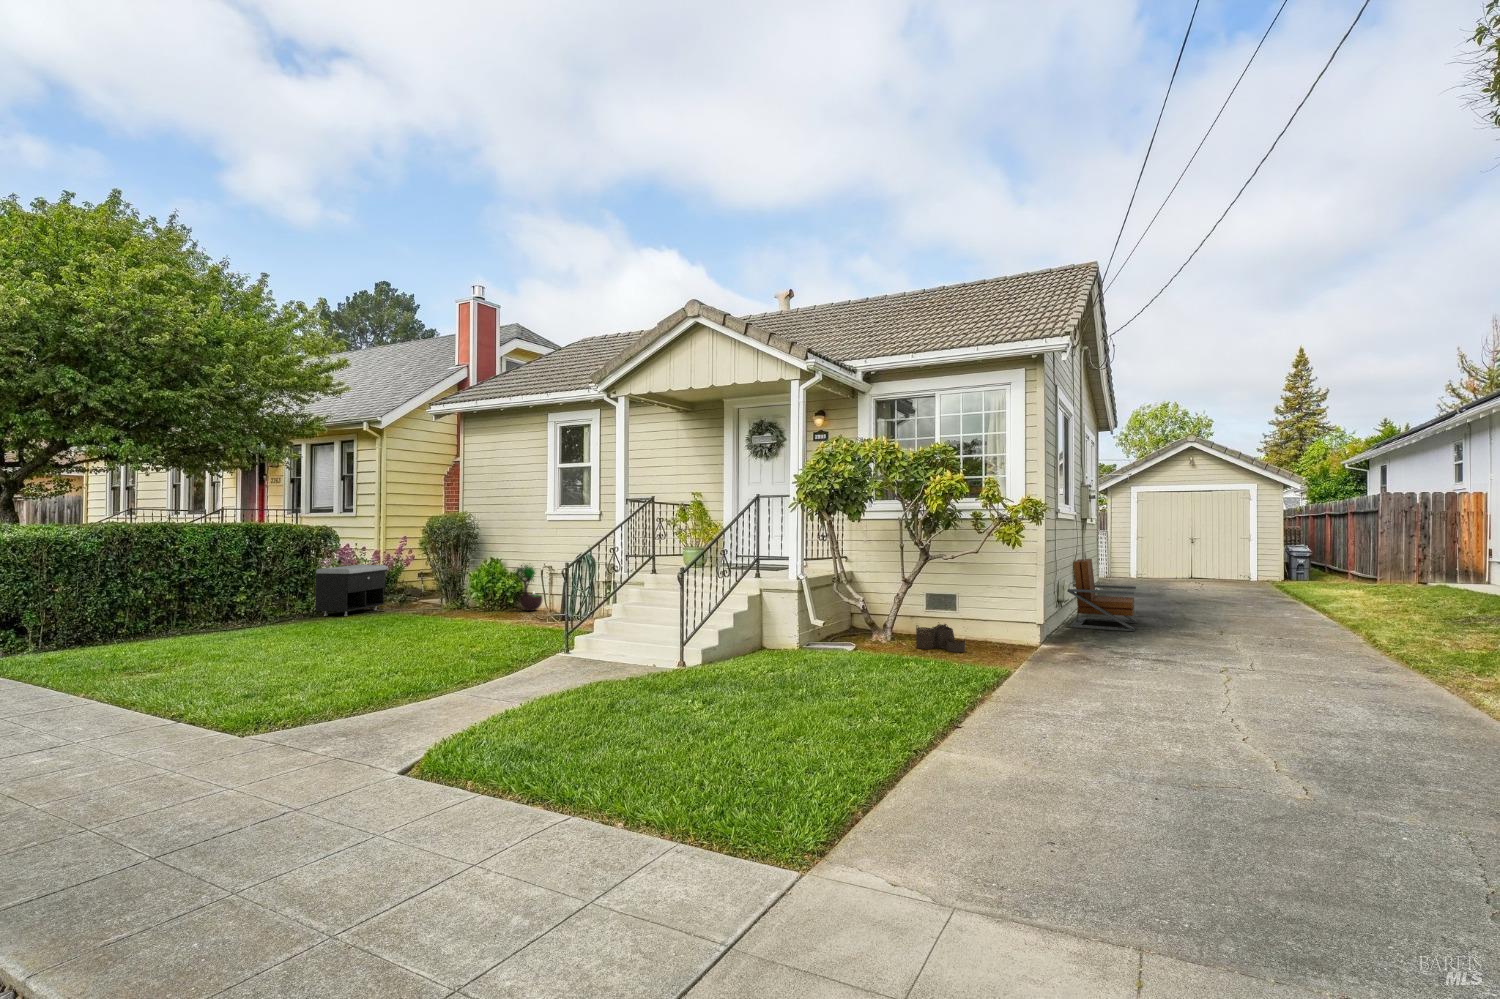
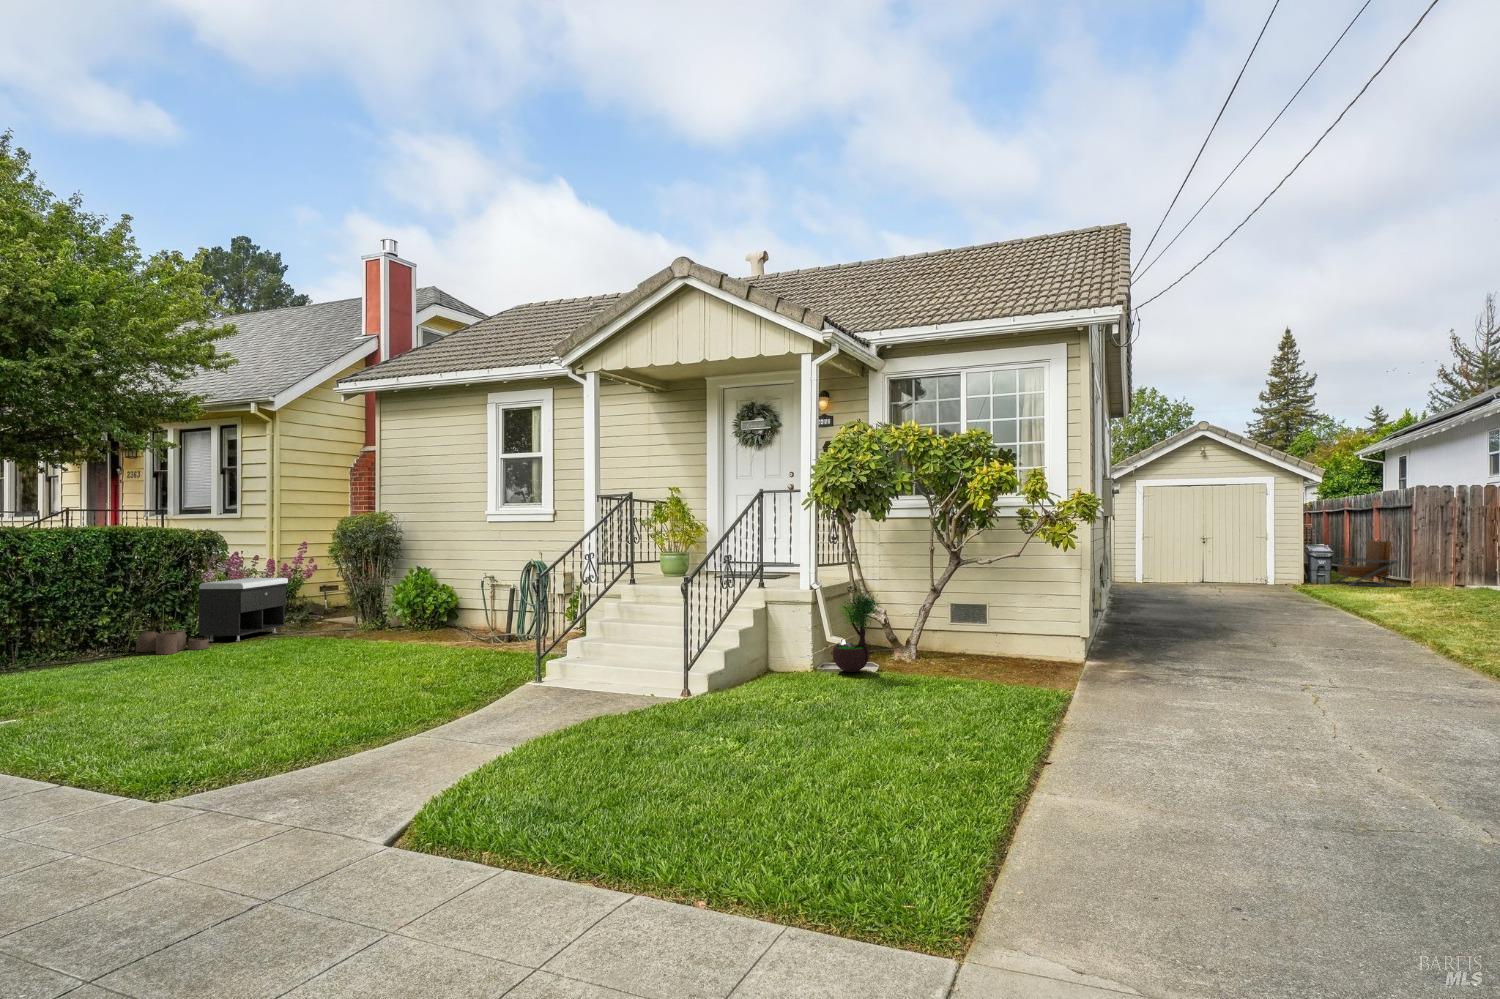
lounge chair: present [1067,559,1137,631] -> present [1336,540,1398,587]
potted tree: present [512,565,543,611] -> present [832,592,878,672]
woven basket: present [916,624,965,652] -> present [136,628,209,655]

